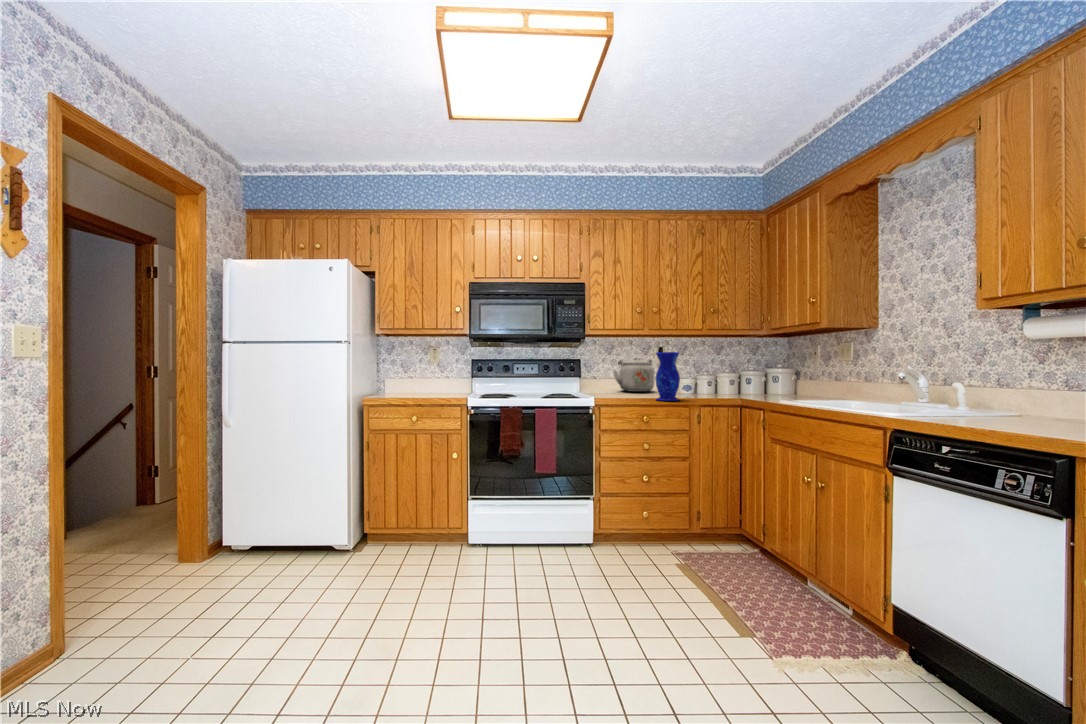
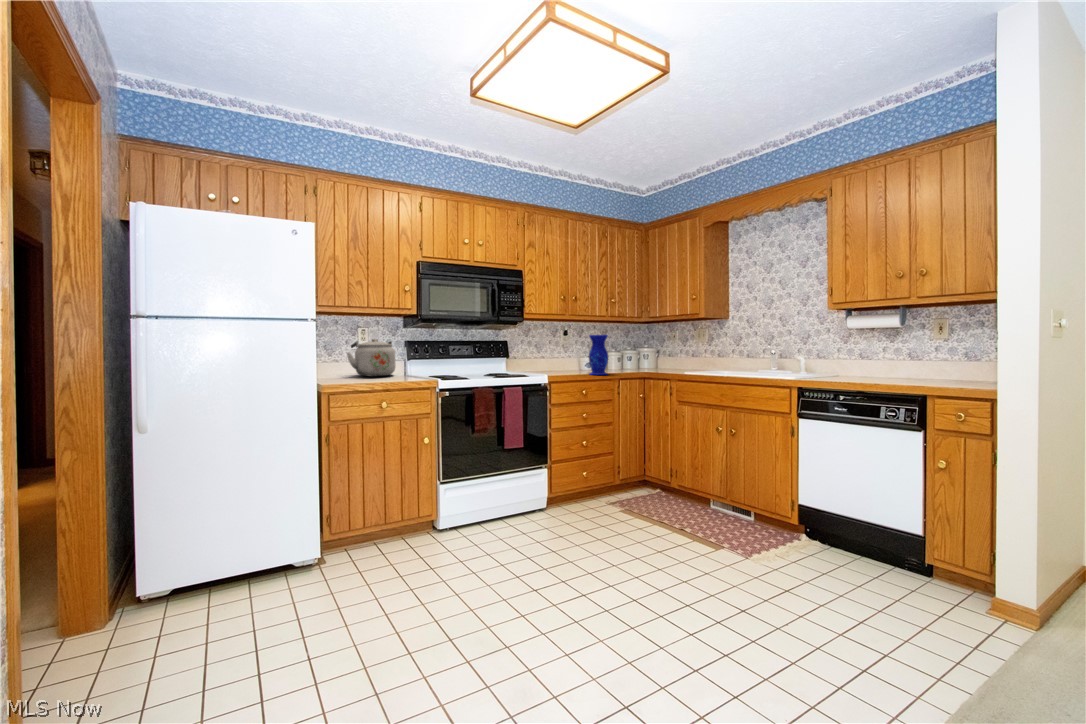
kettle: present [613,358,655,392] -> present [347,339,396,376]

